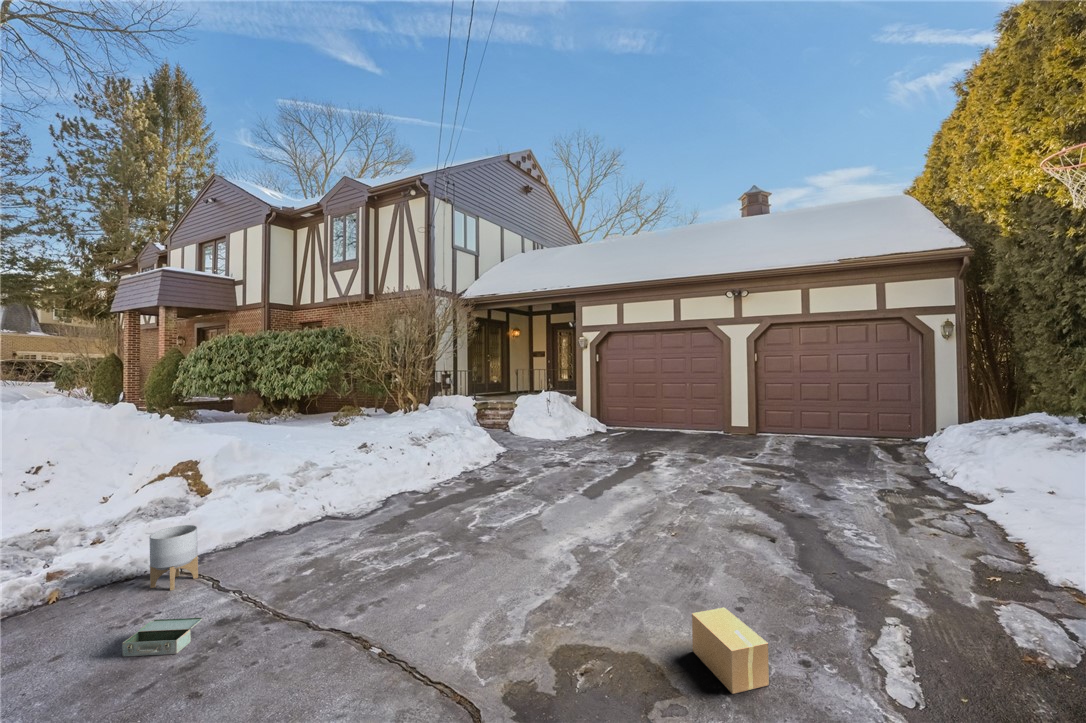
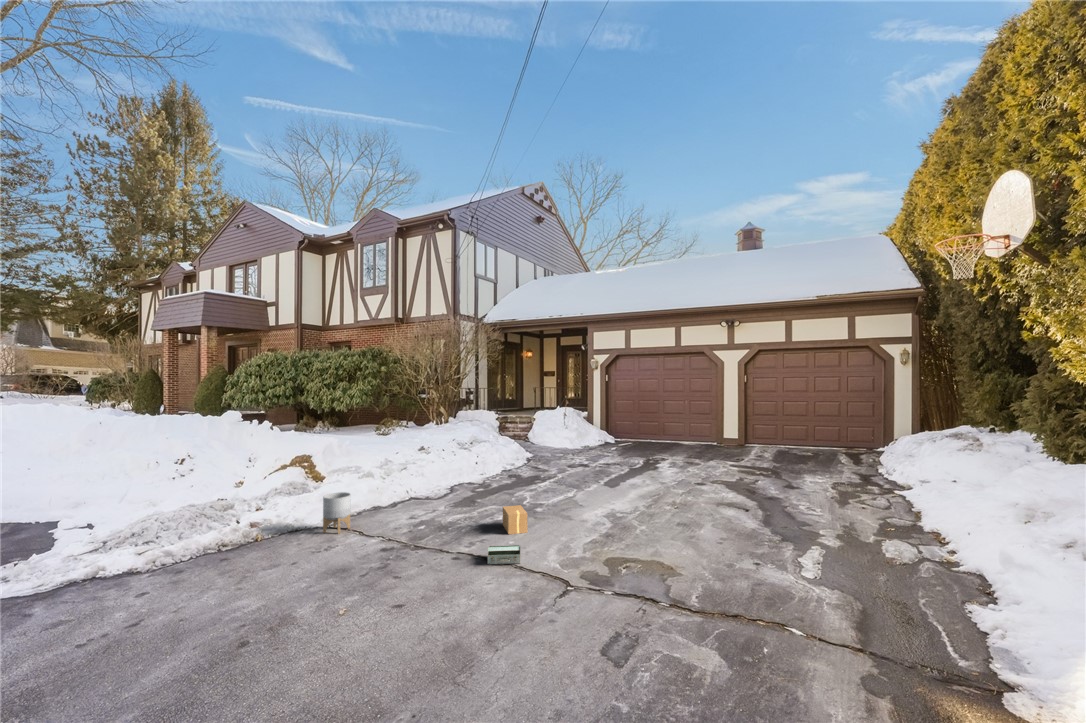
cardboard box: present [692,608,769,694] -> present [503,505,528,534]
toolbox: present [122,618,202,657] -> present [488,545,521,564]

